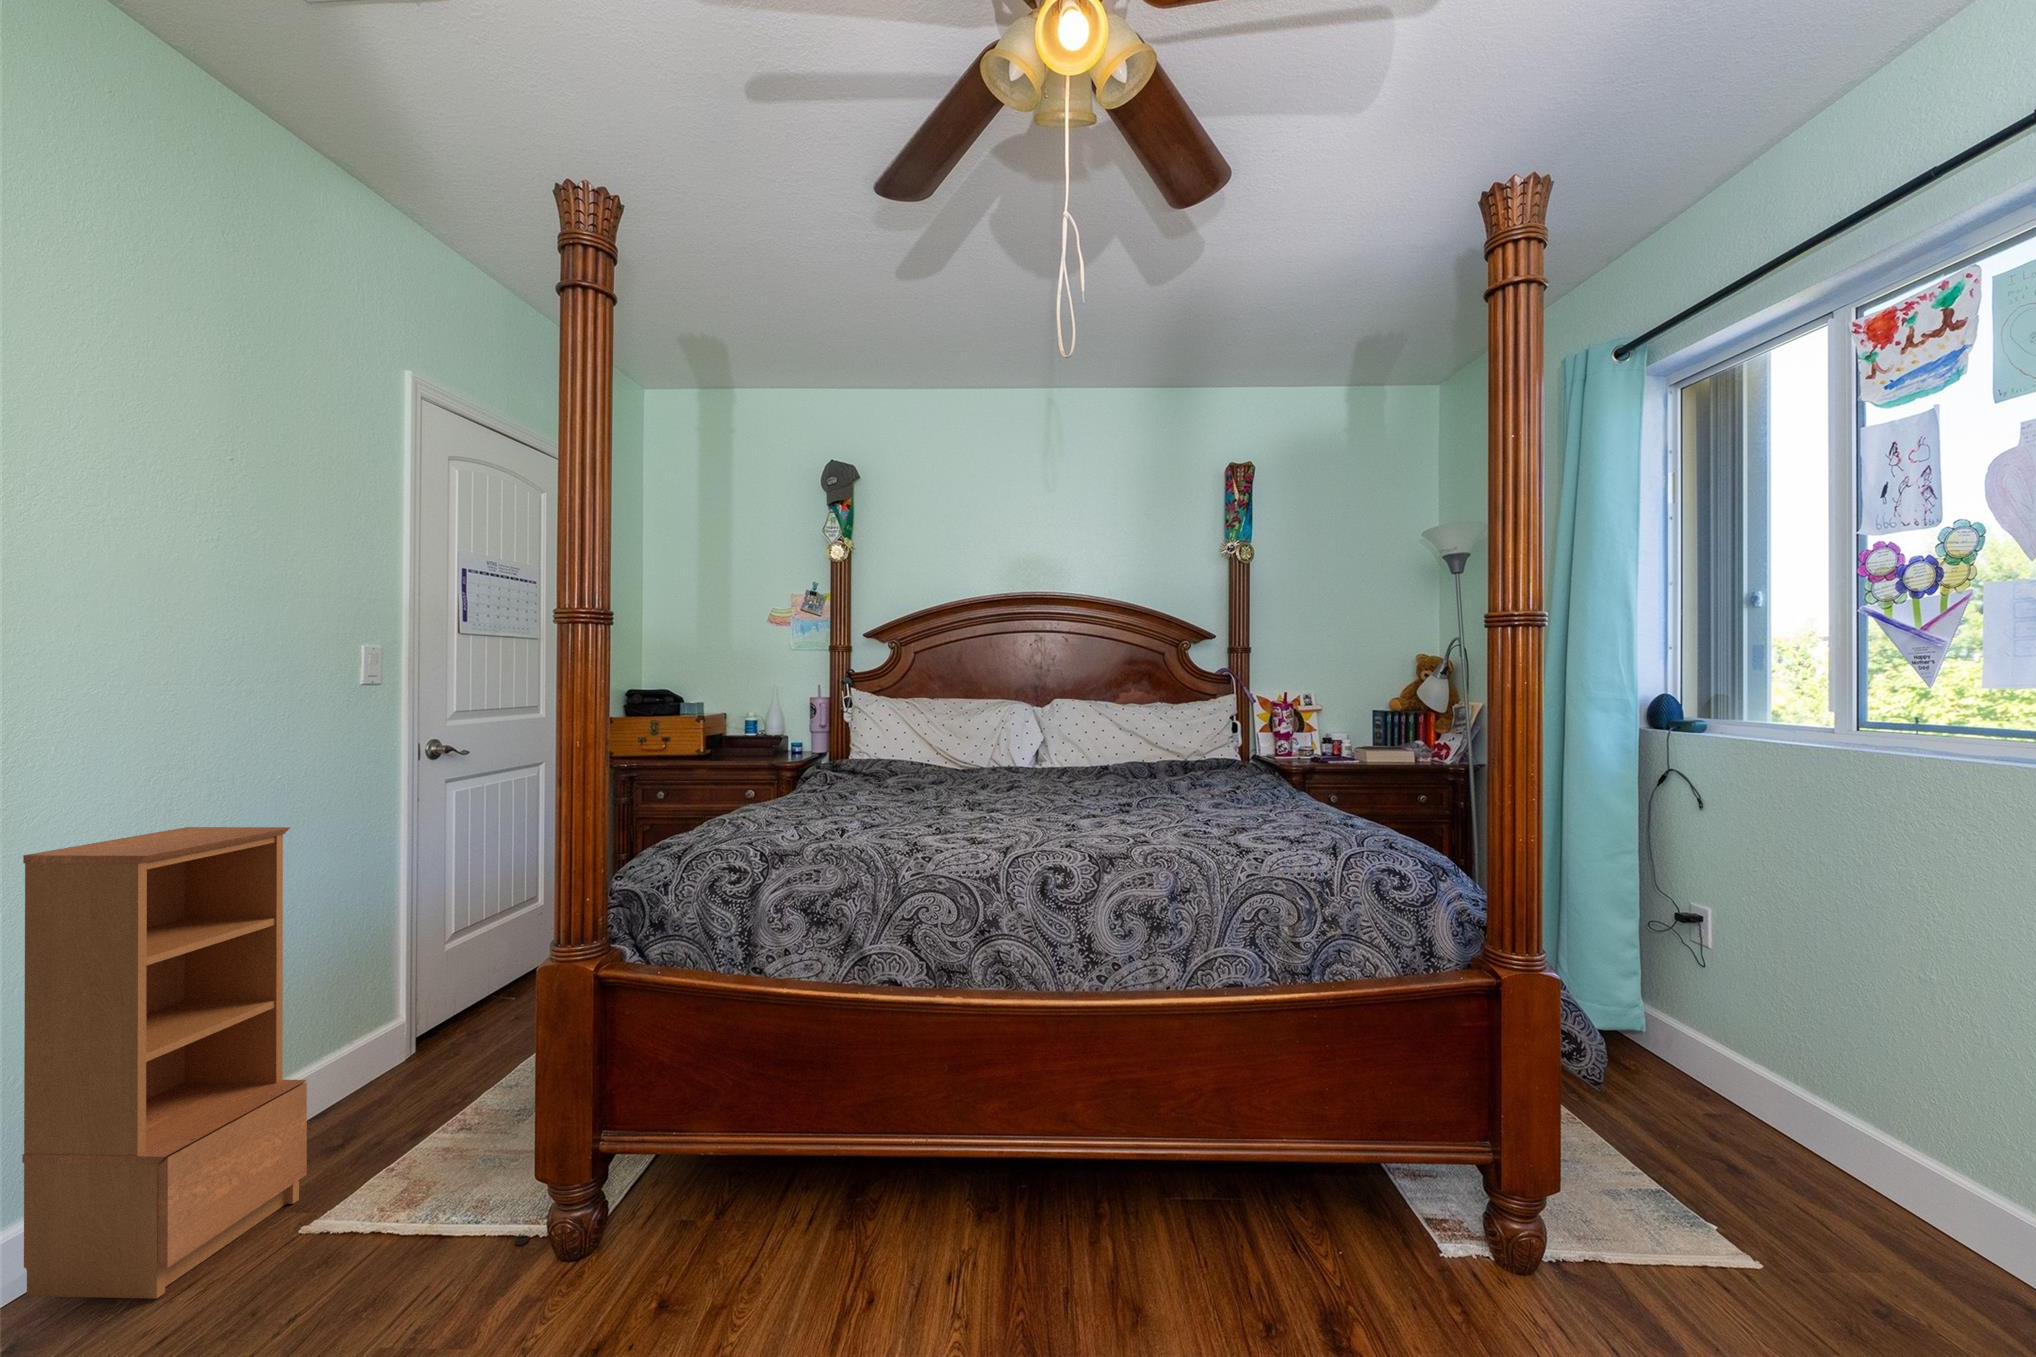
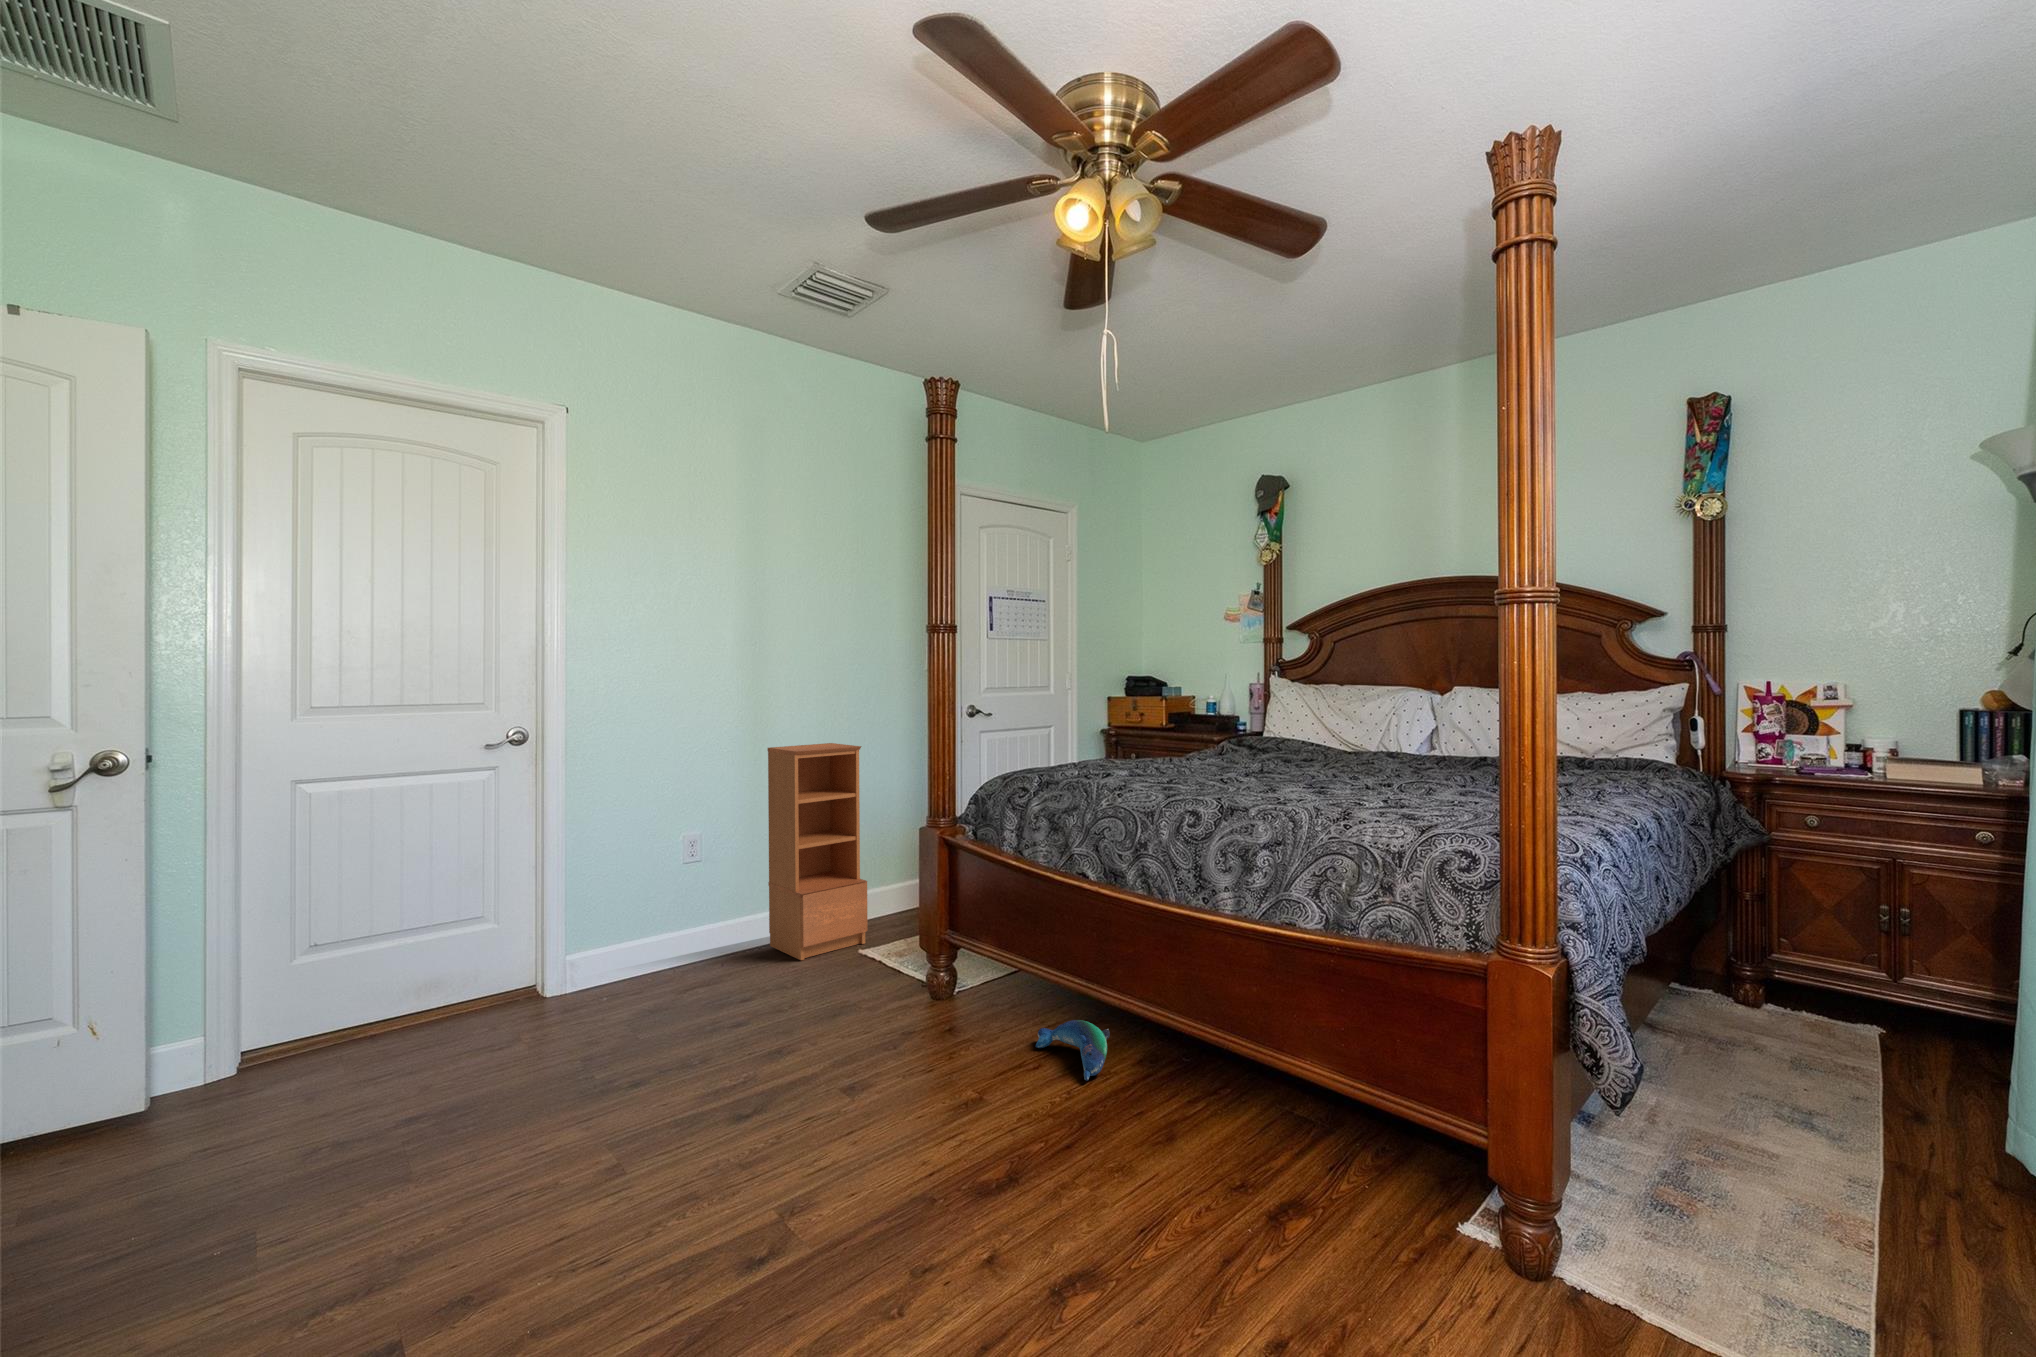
plush toy: none [805,1195,949,1290] -> present [1035,1020,1110,1081]

